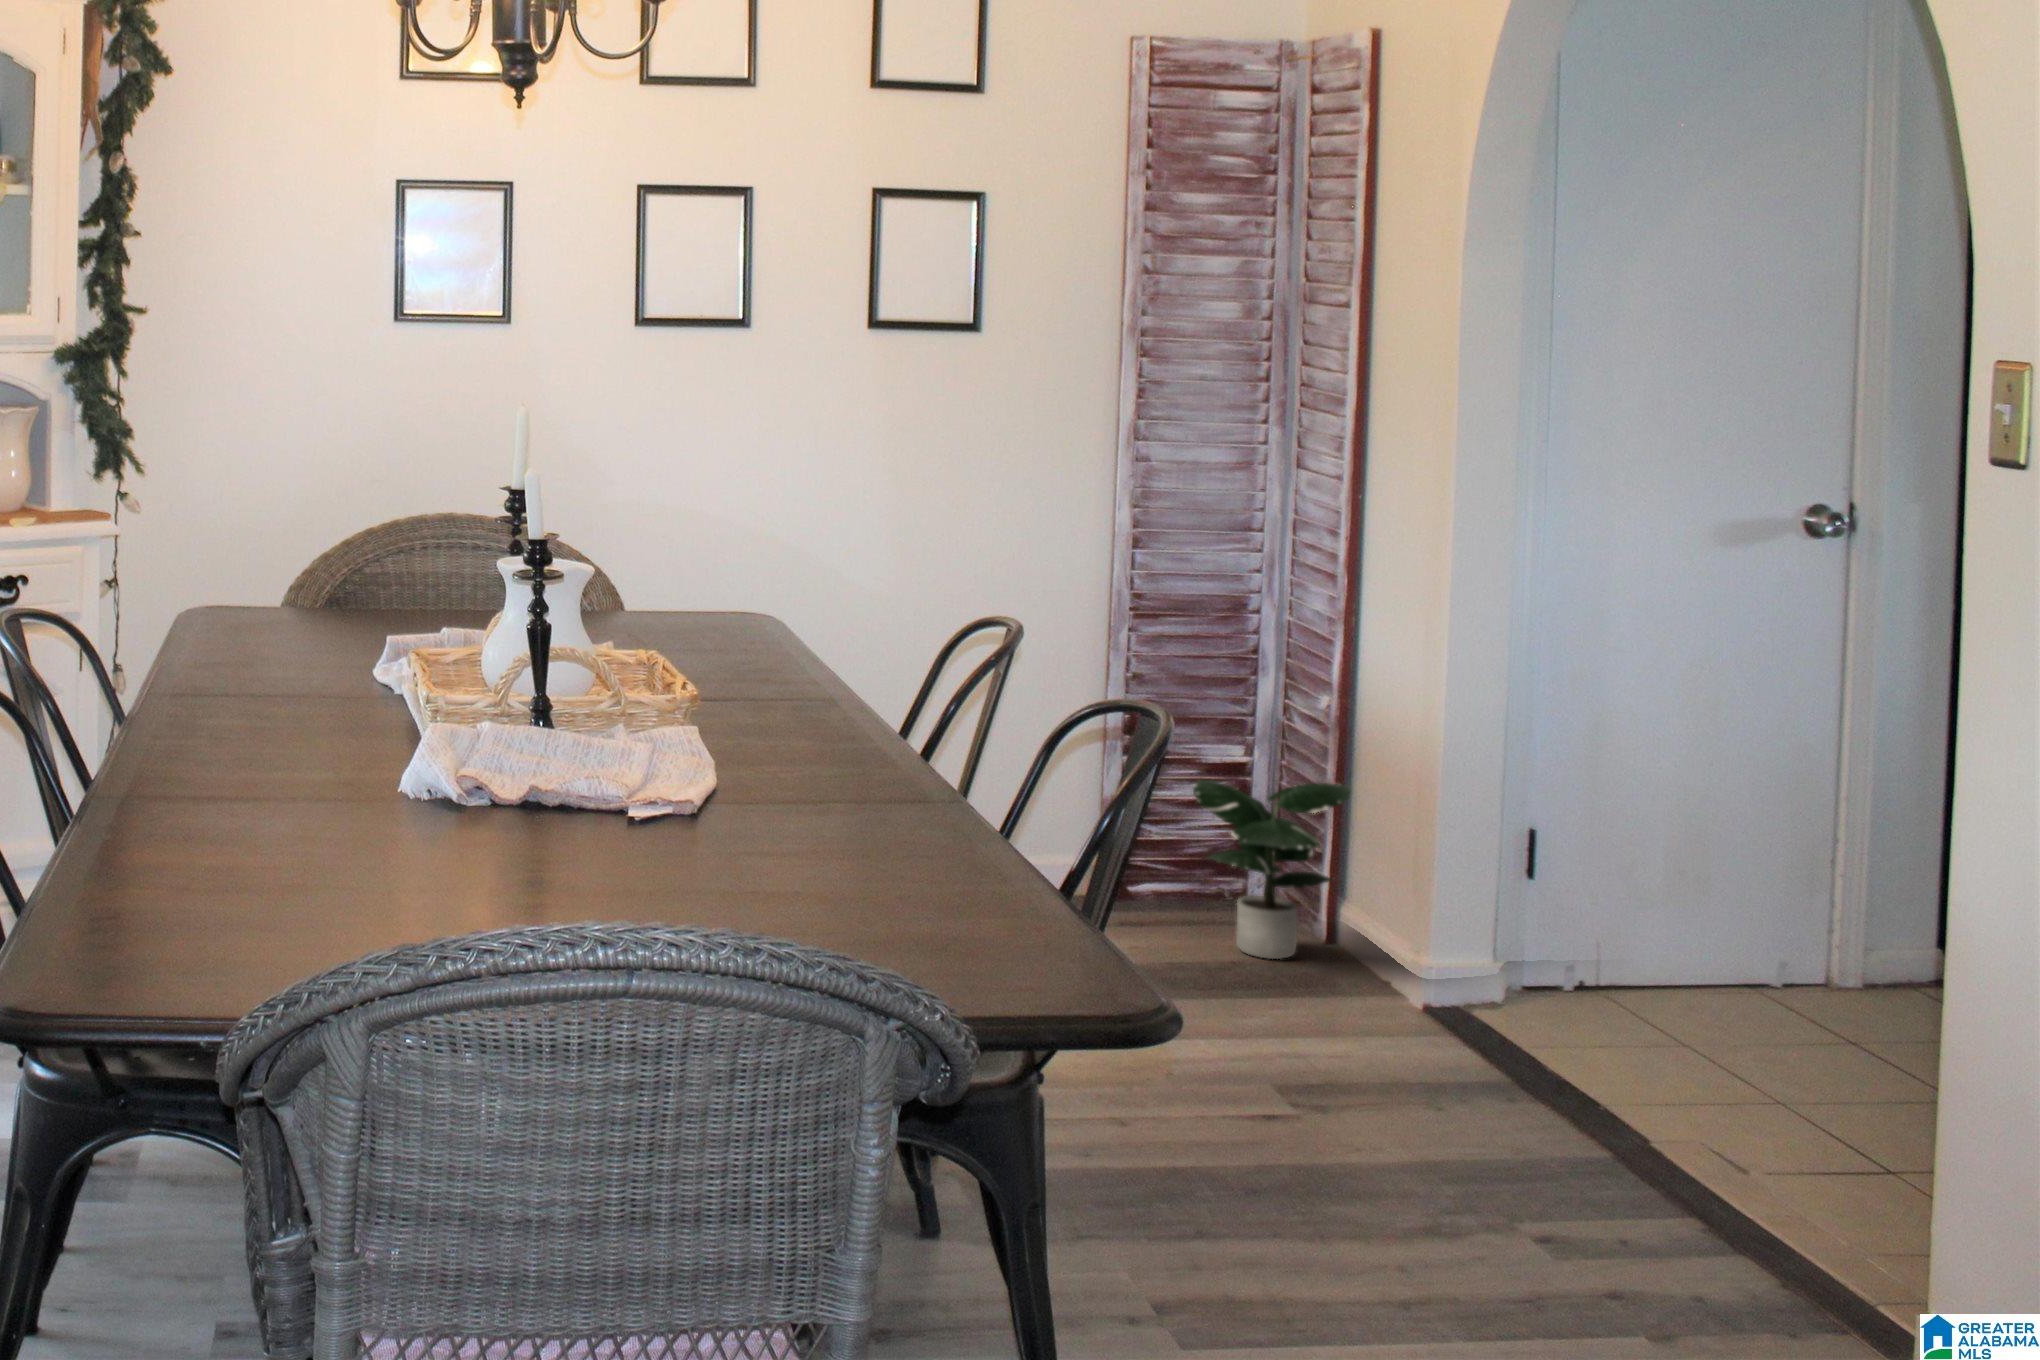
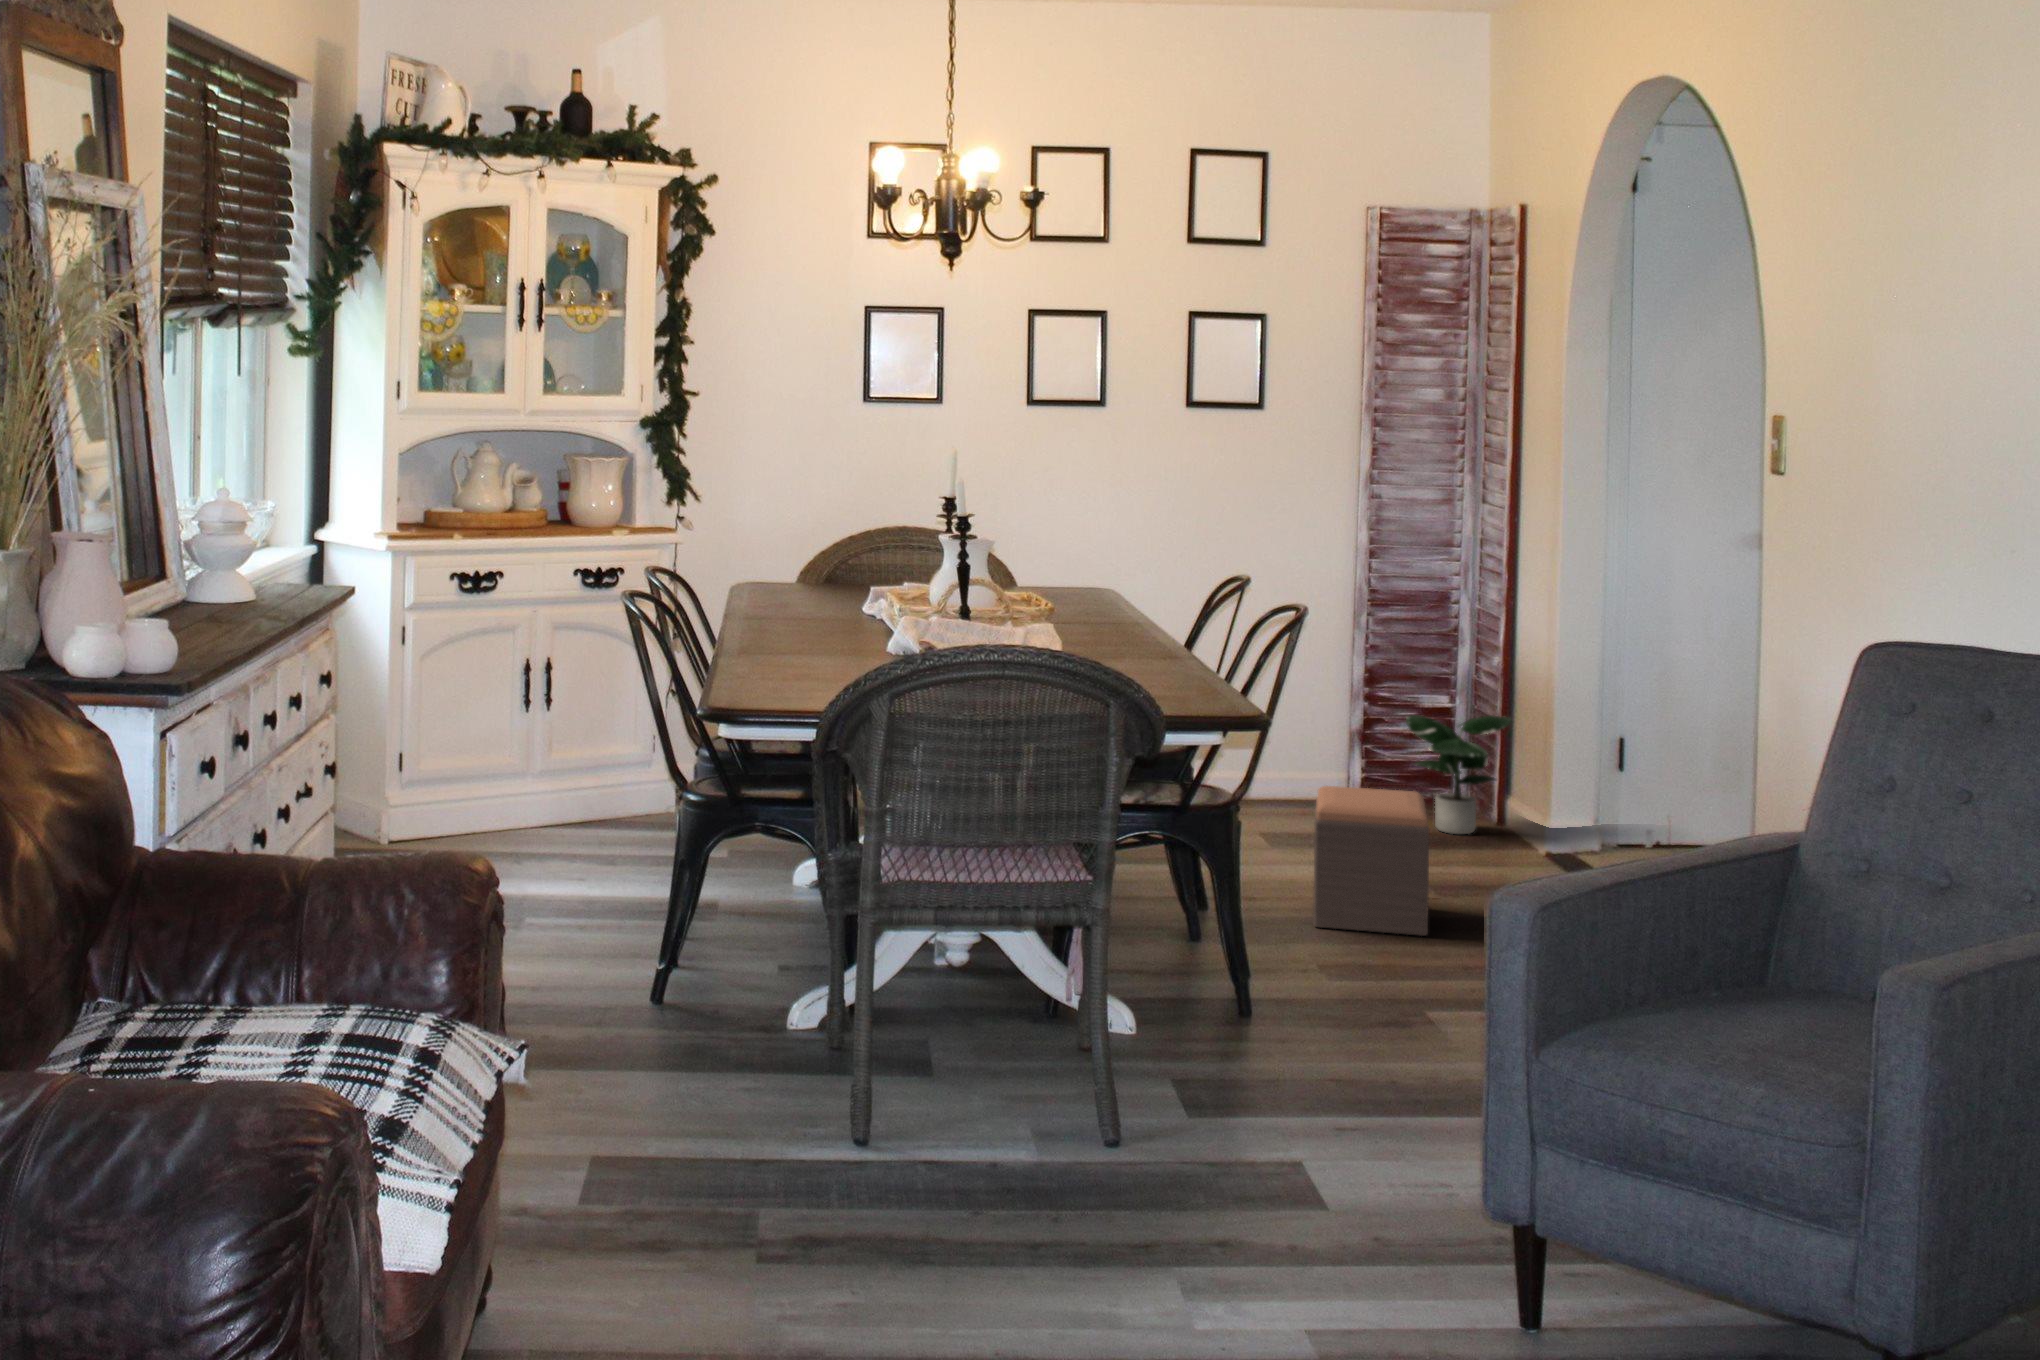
footstool: none [1091,924,1289,1177] -> present [1313,786,1429,936]

